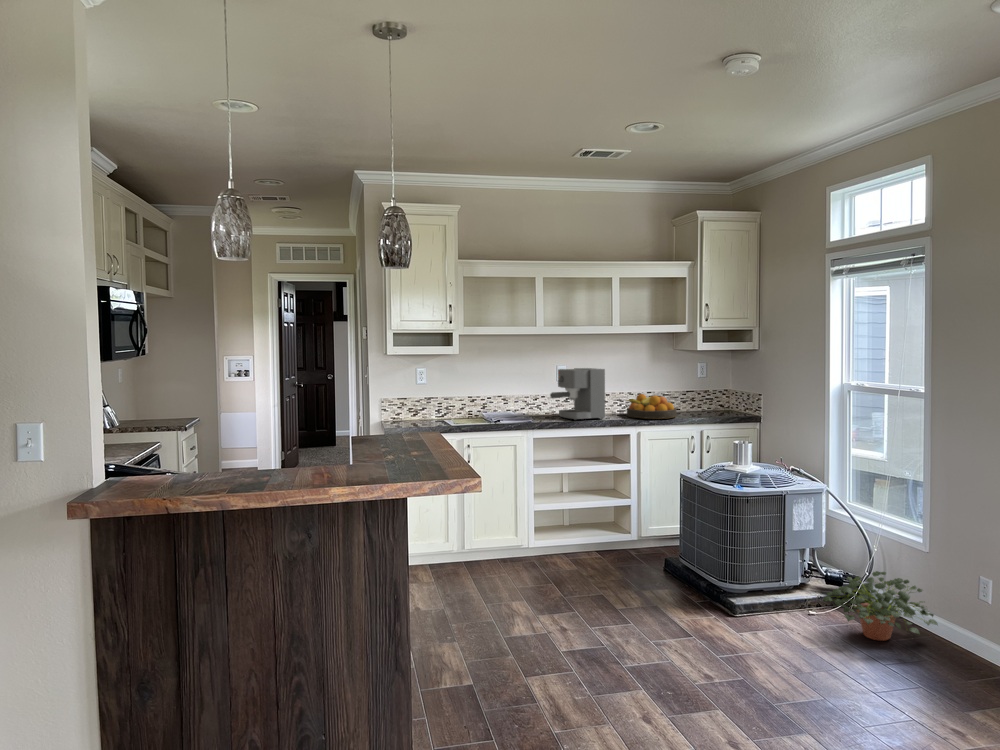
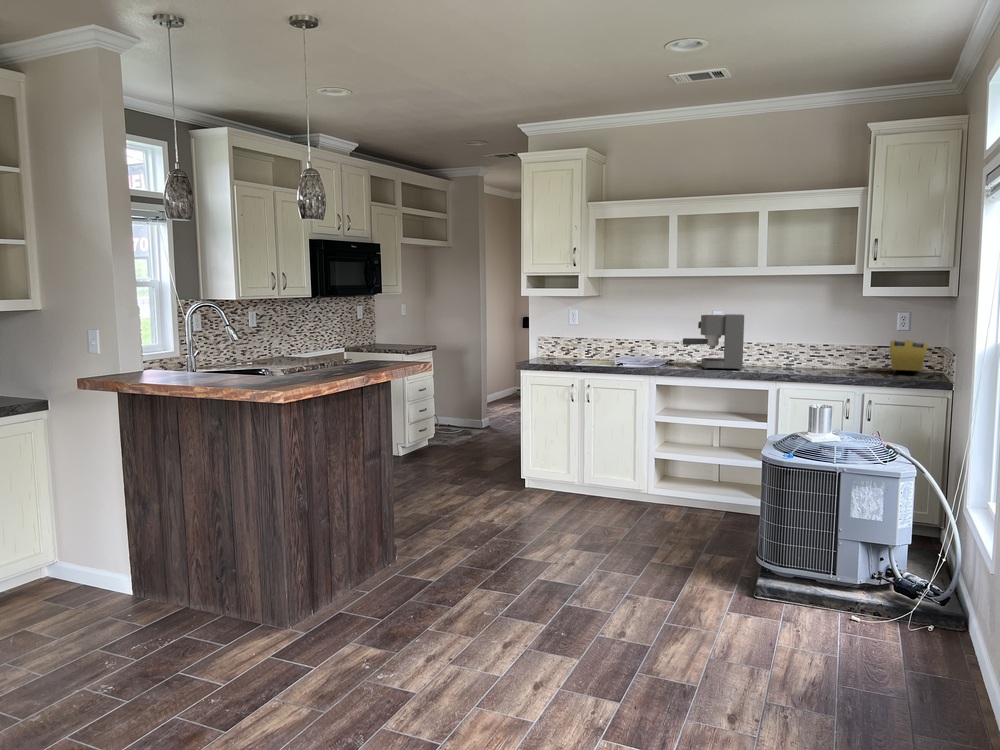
toaster: none [696,385,731,413] -> present [890,340,928,375]
fruit bowl: present [626,394,677,419] -> none [776,346,838,375]
potted plant: present [823,571,938,641] -> none [826,582,975,672]

